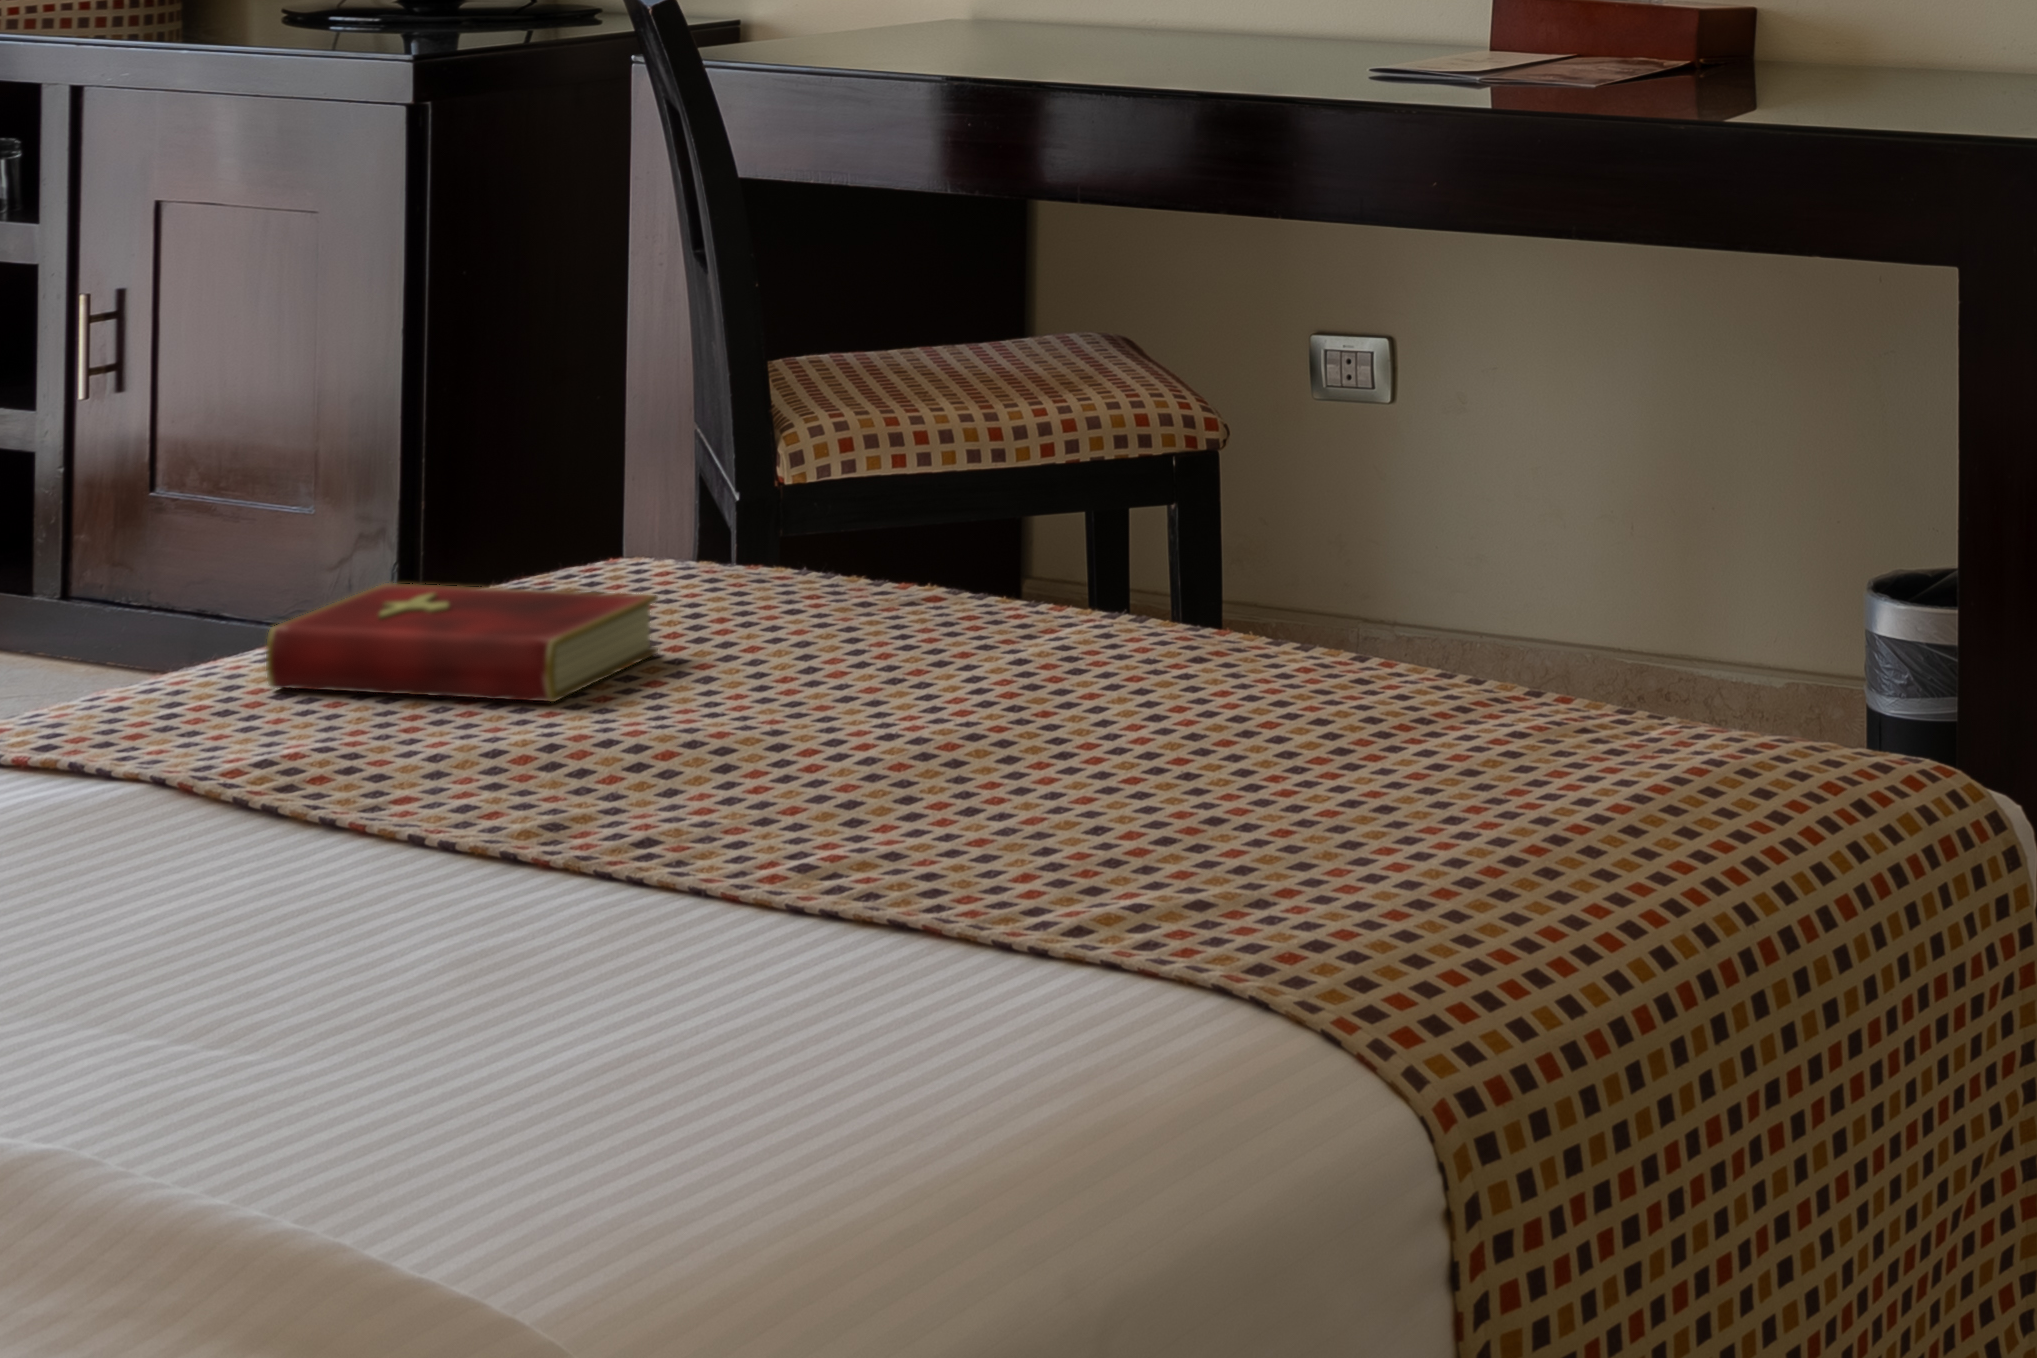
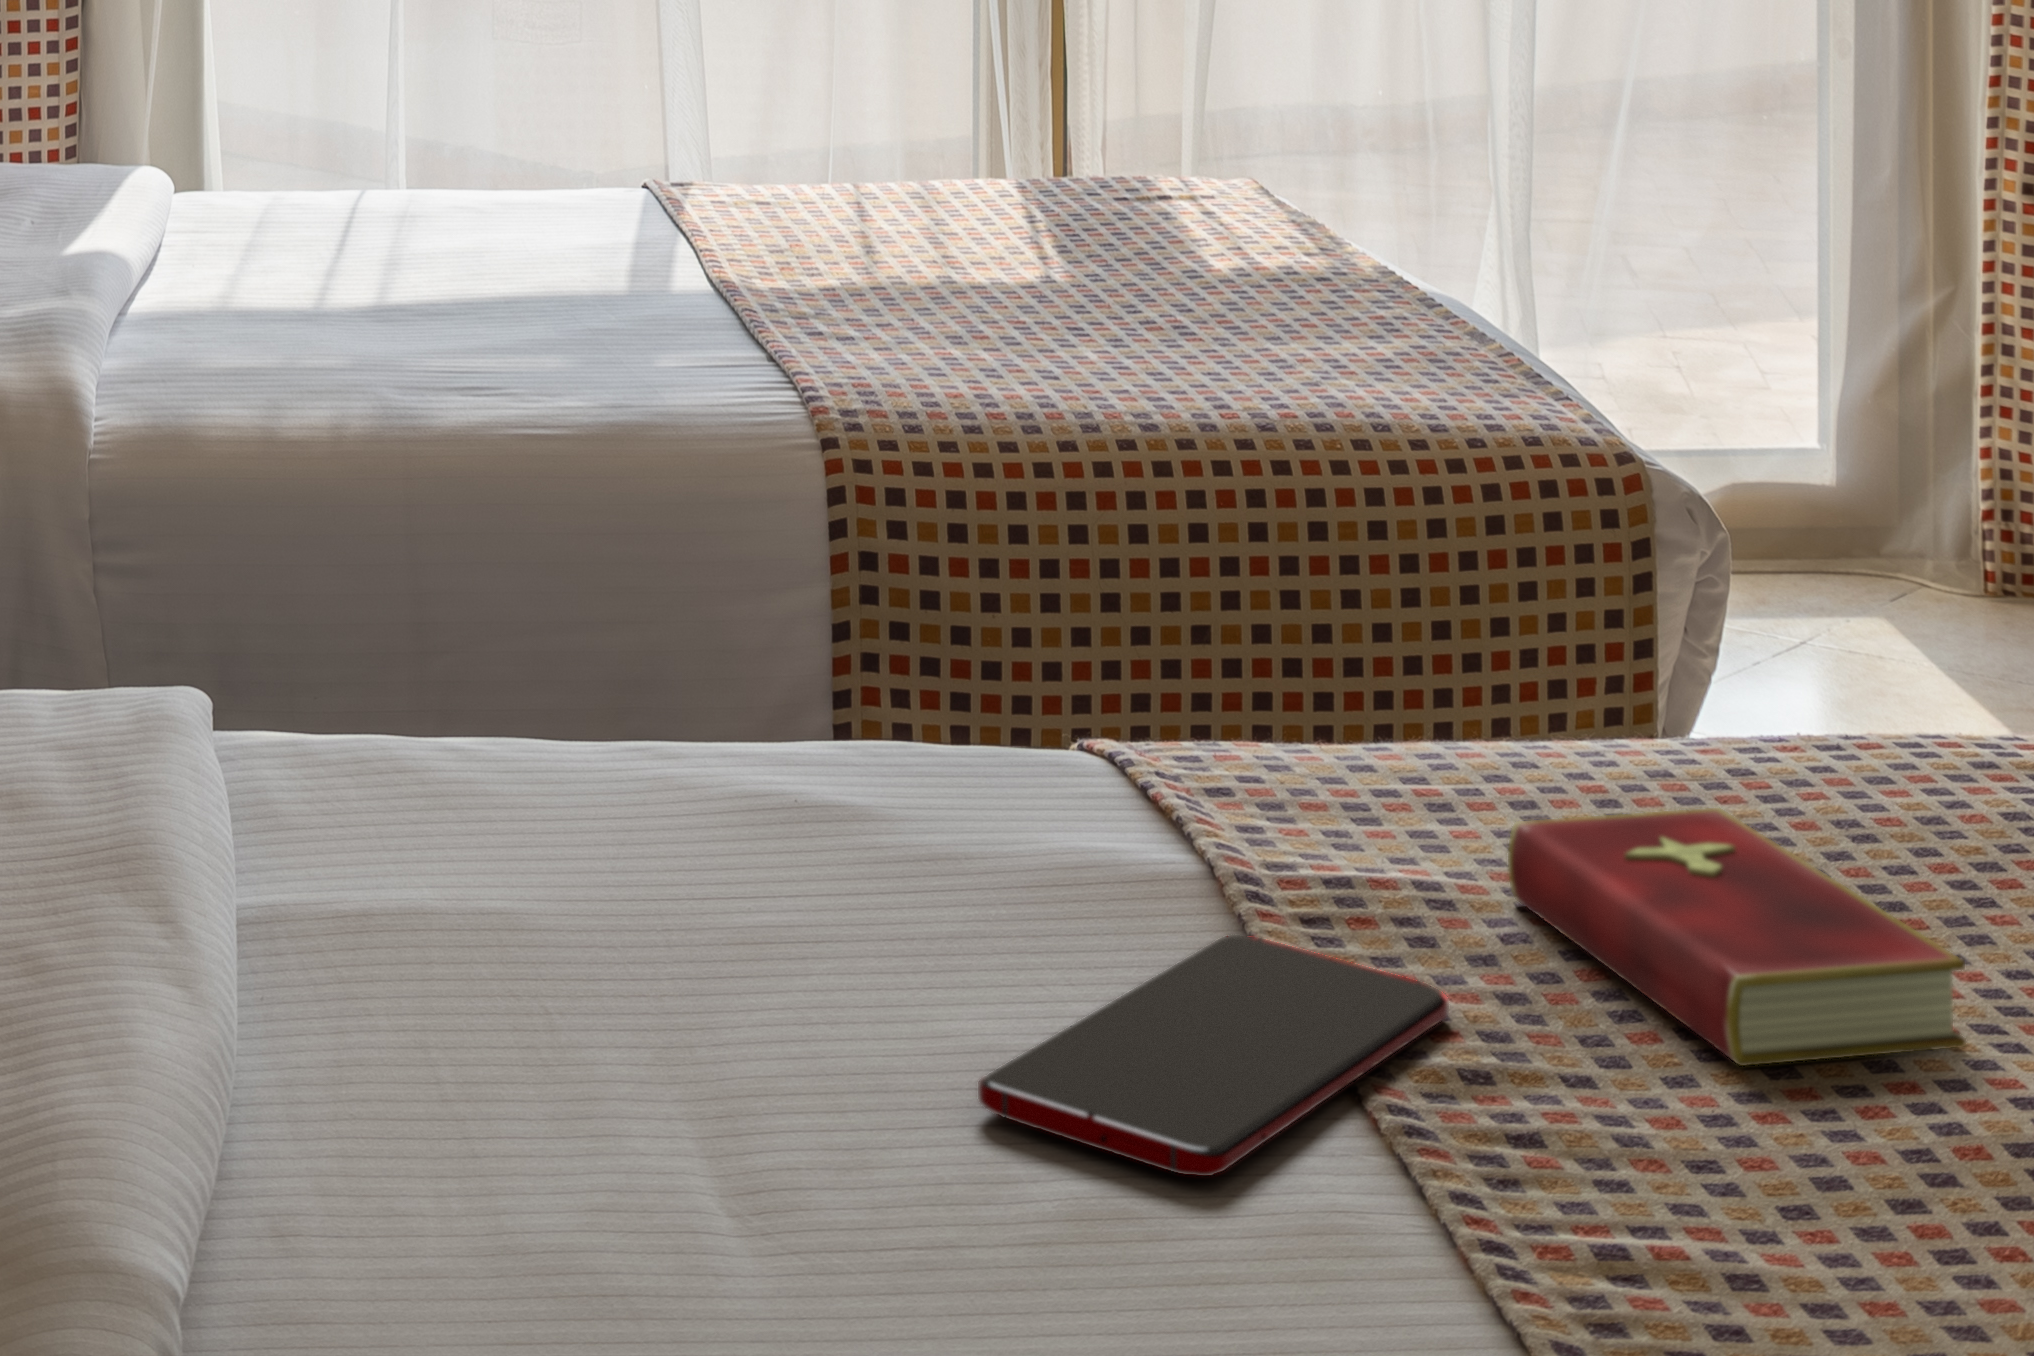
smartphone: none [116,729,358,883] -> present [978,935,1449,1176]

